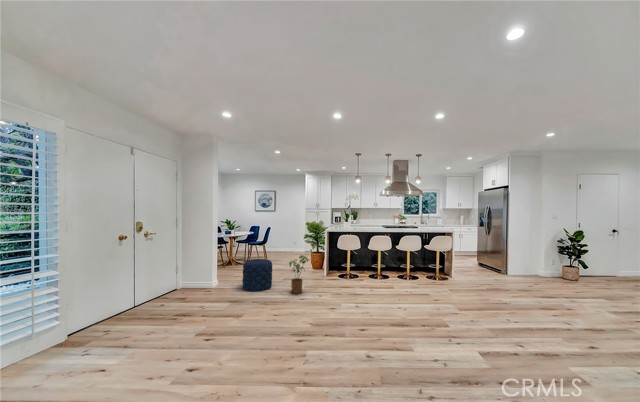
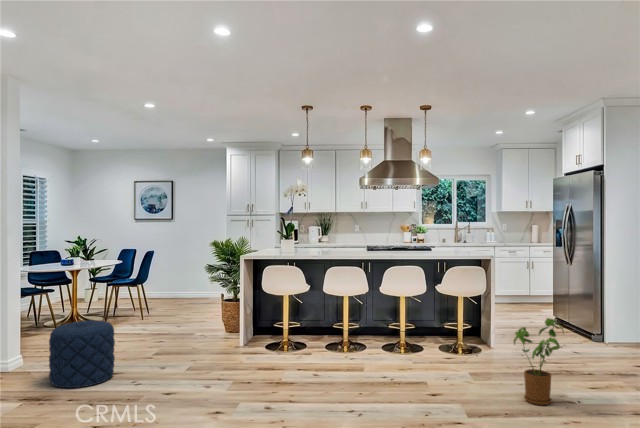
house plant: present [289,255,309,294] -> present [514,318,564,405]

